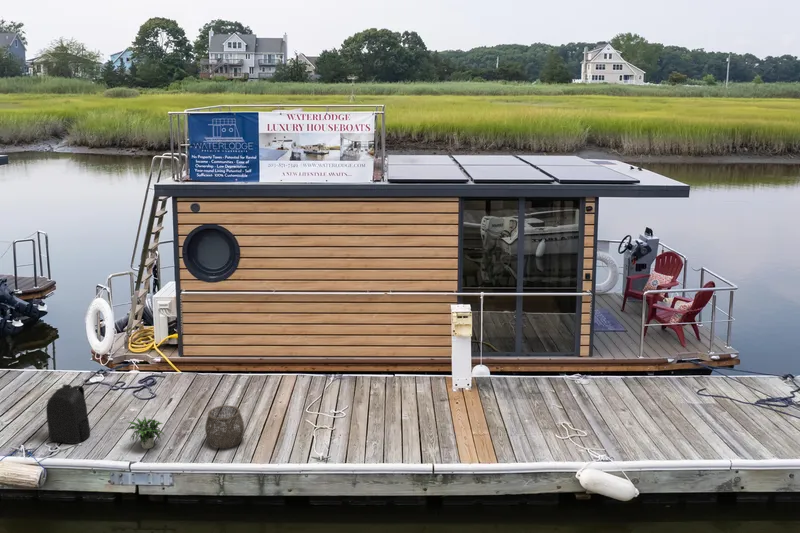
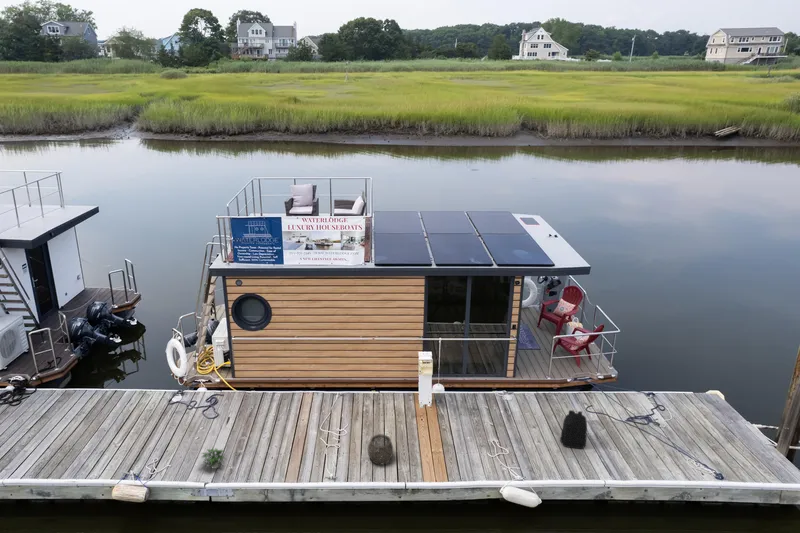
backpack: present [46,385,90,444] -> present [560,410,587,449]
woven basket: present [205,406,244,448] -> present [368,434,393,465]

